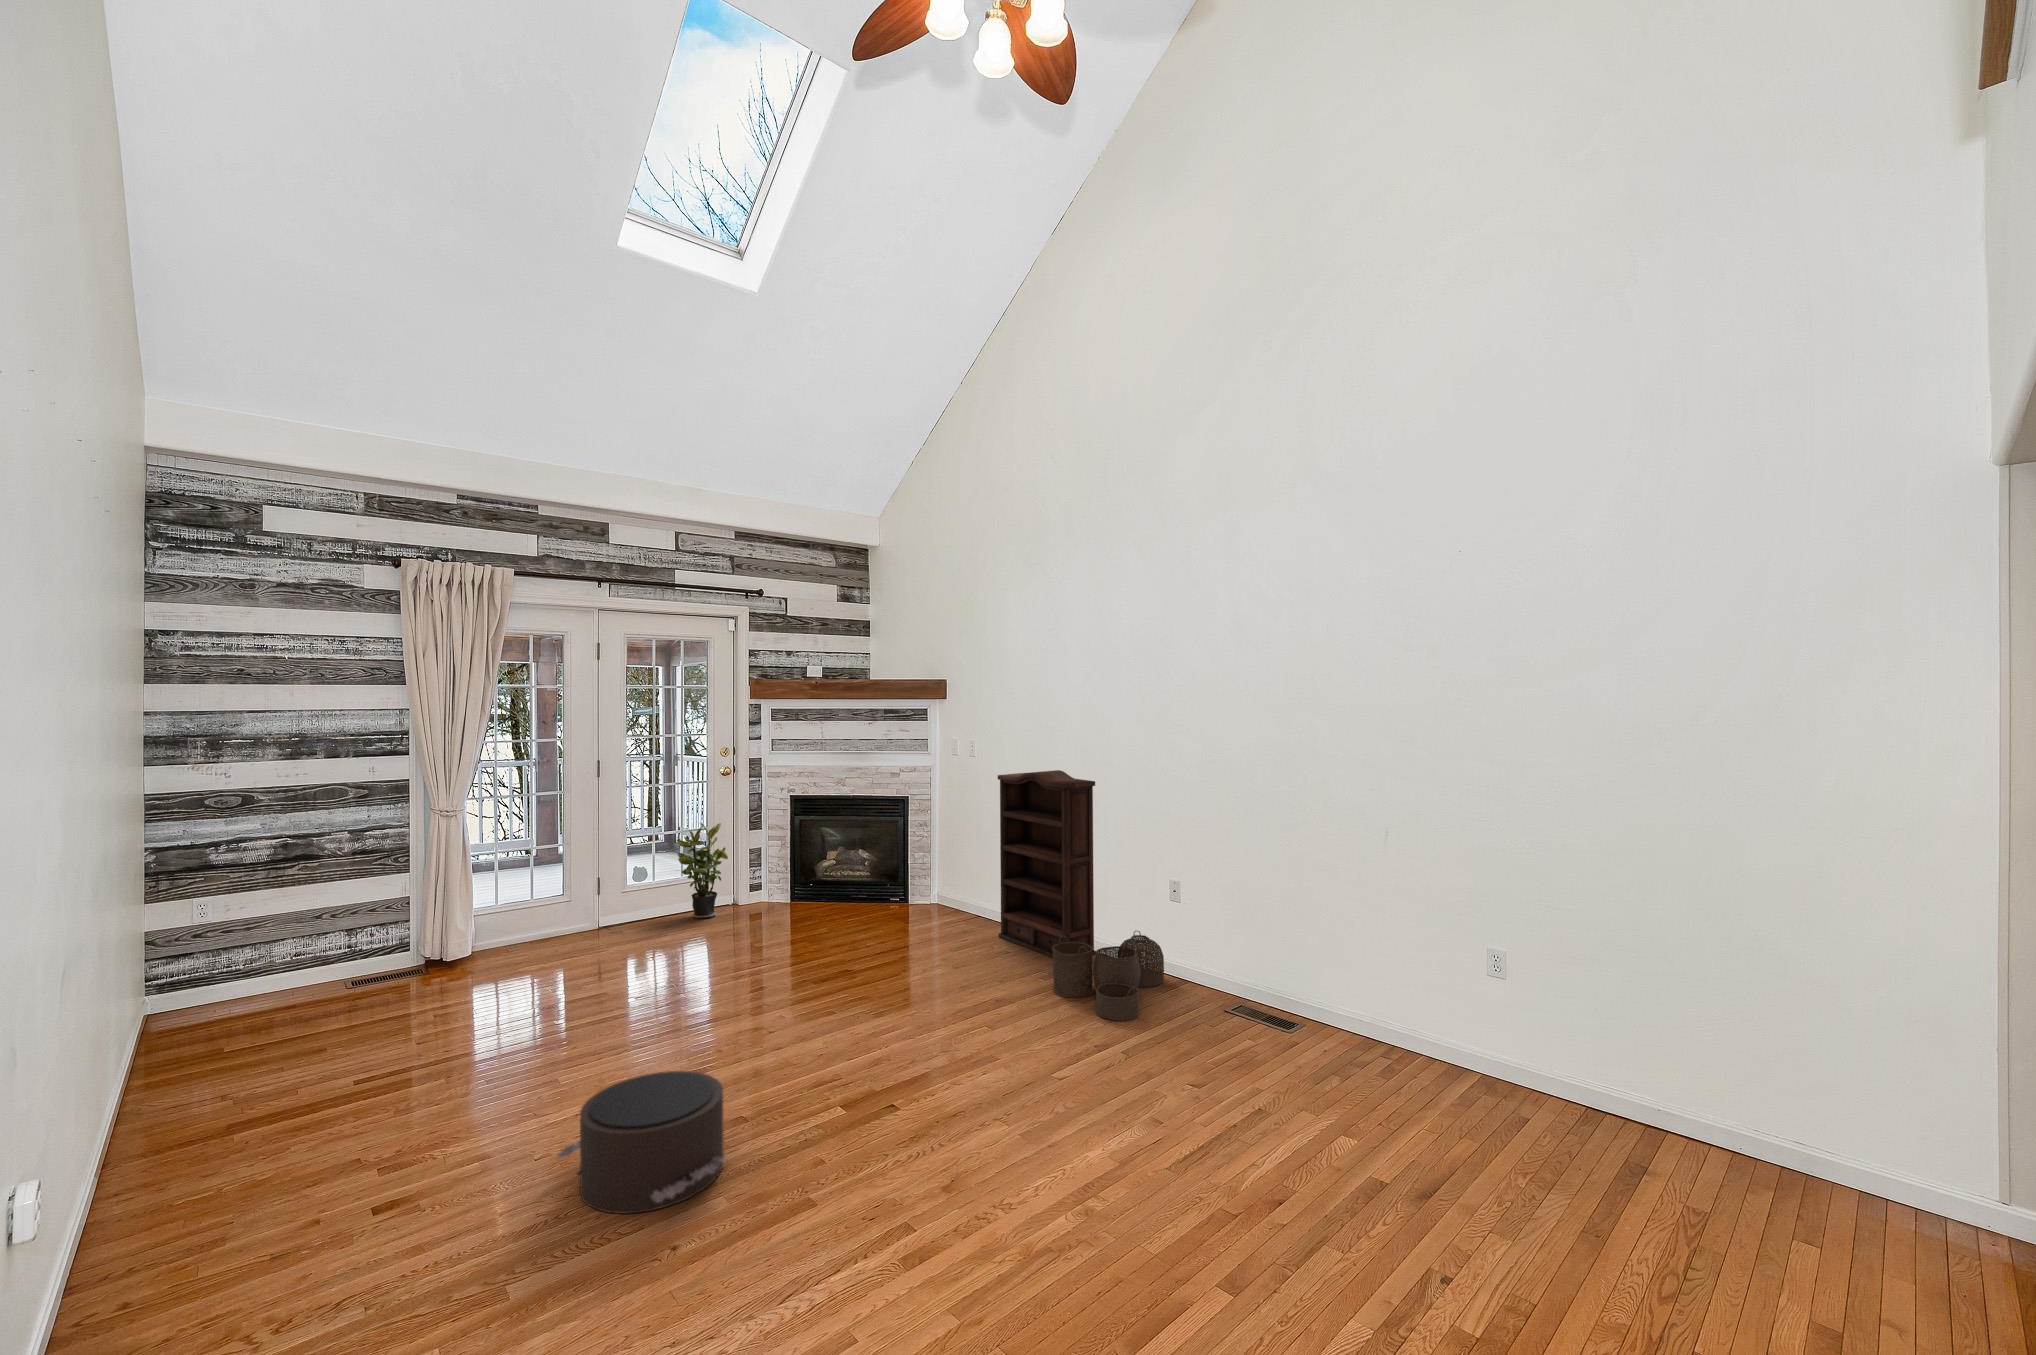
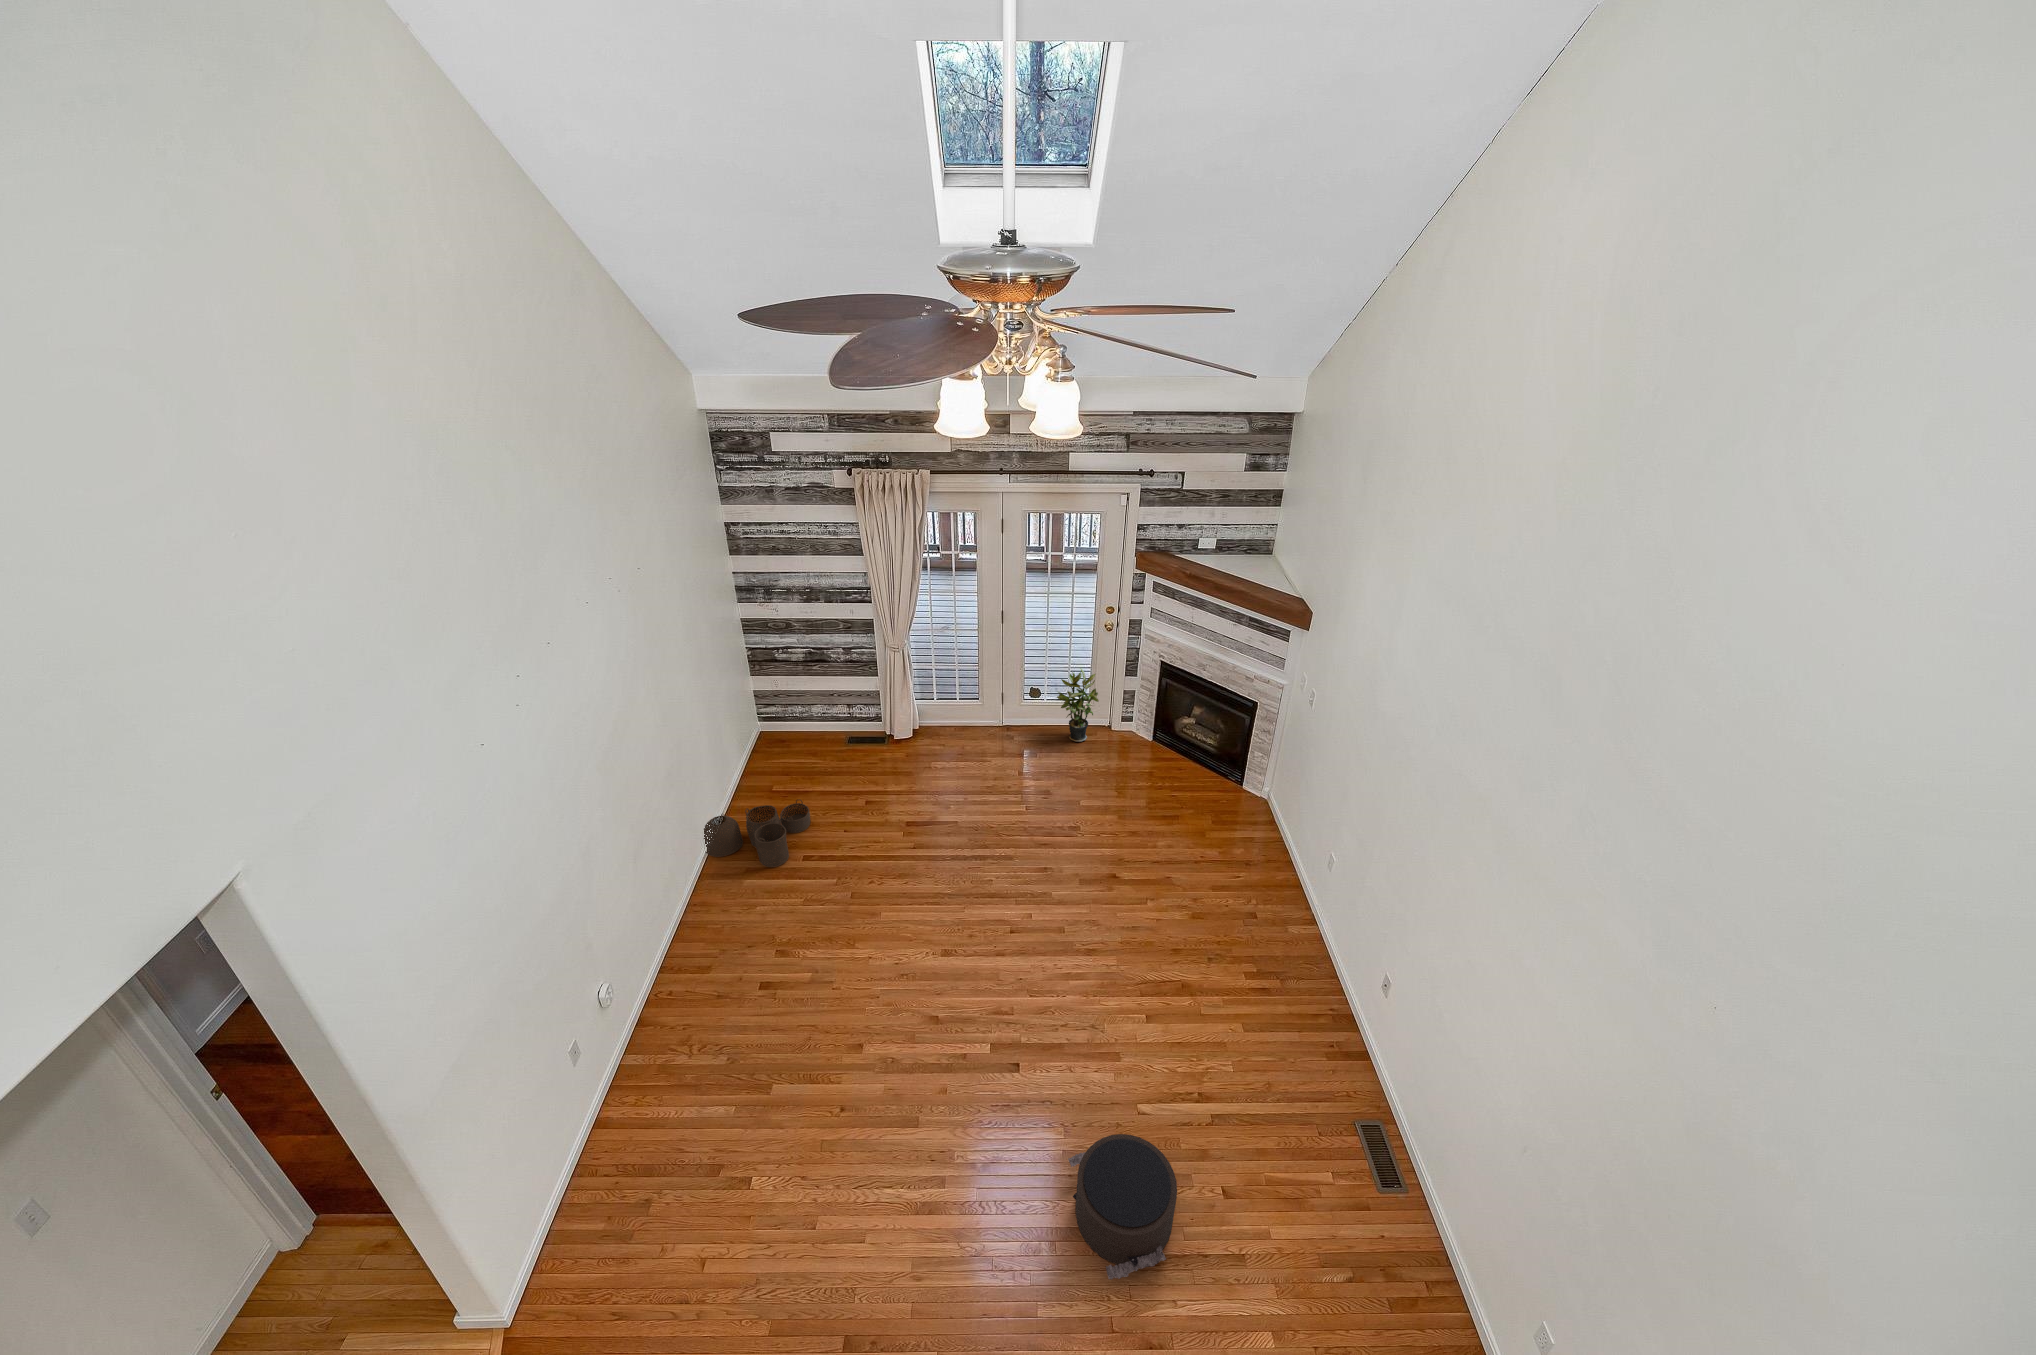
bookshelf: present [998,770,1096,958] -> none [1265,760,1357,965]
woven basket: present [1052,931,1164,1021] -> present [704,800,810,867]
pouf: present [556,1071,725,1214] -> present [1068,1134,1177,1280]

